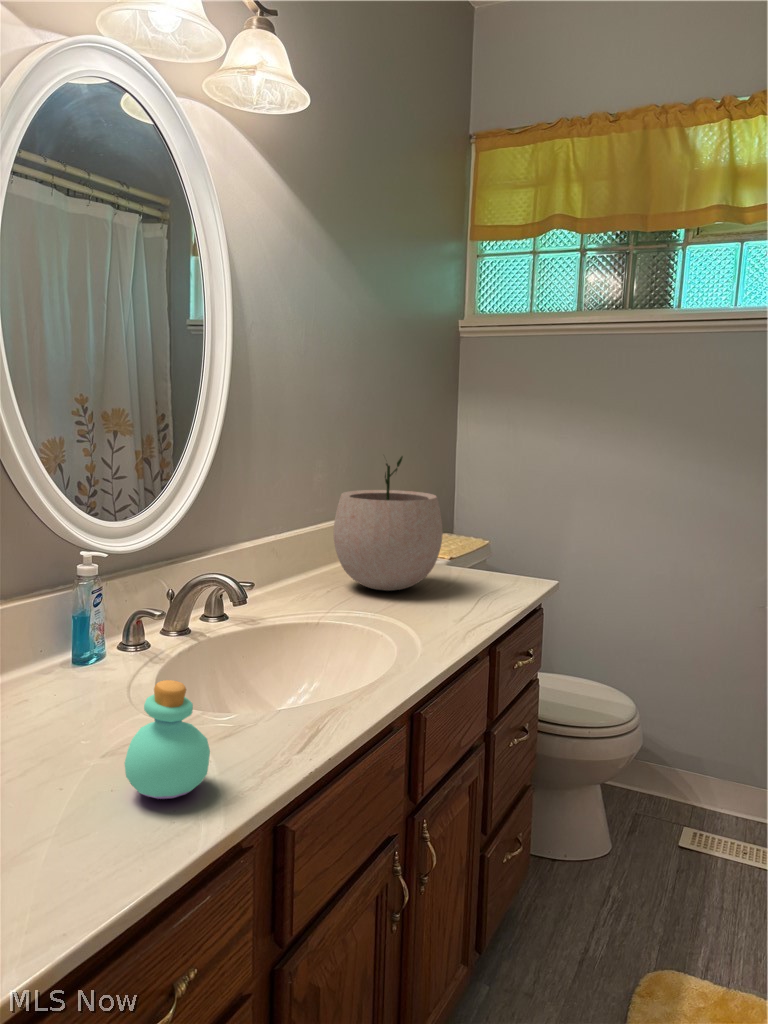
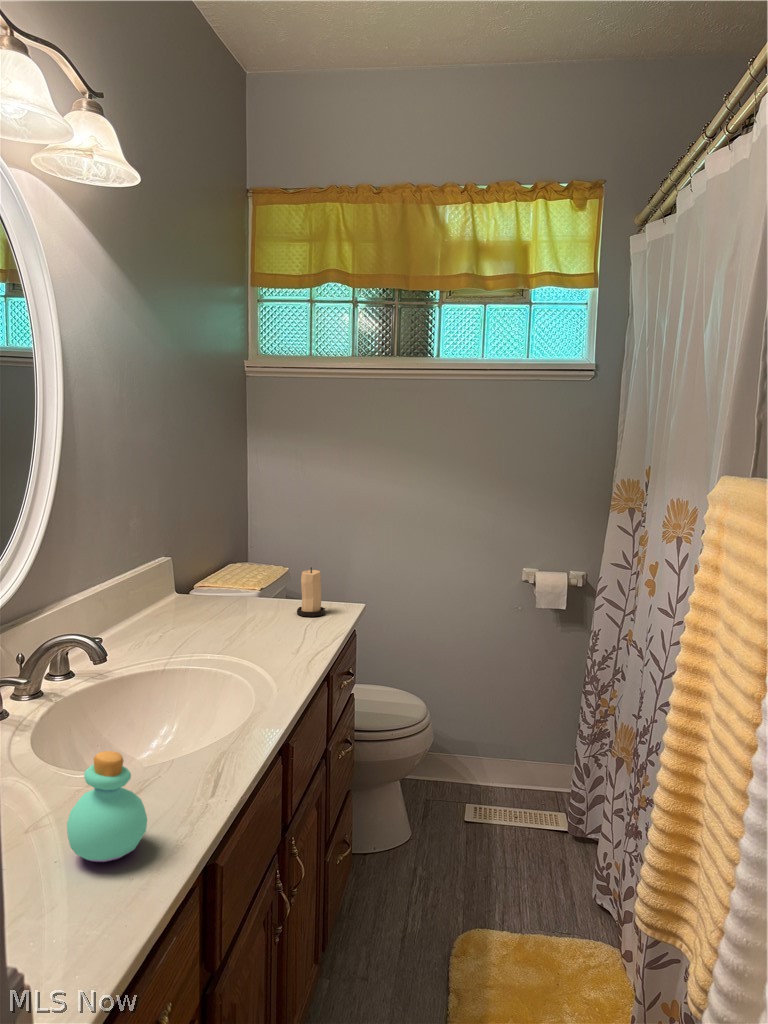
plant pot: present [334,456,443,591] -> none [162,501,266,630]
candle: none [479,532,511,587] -> present [297,567,325,617]

